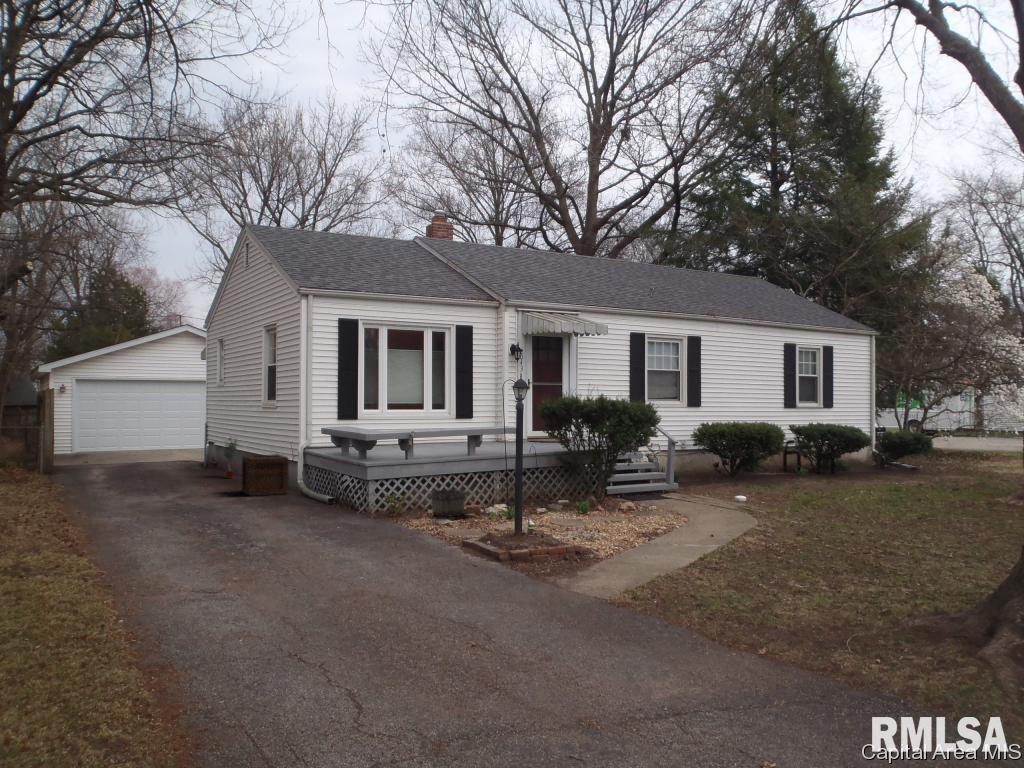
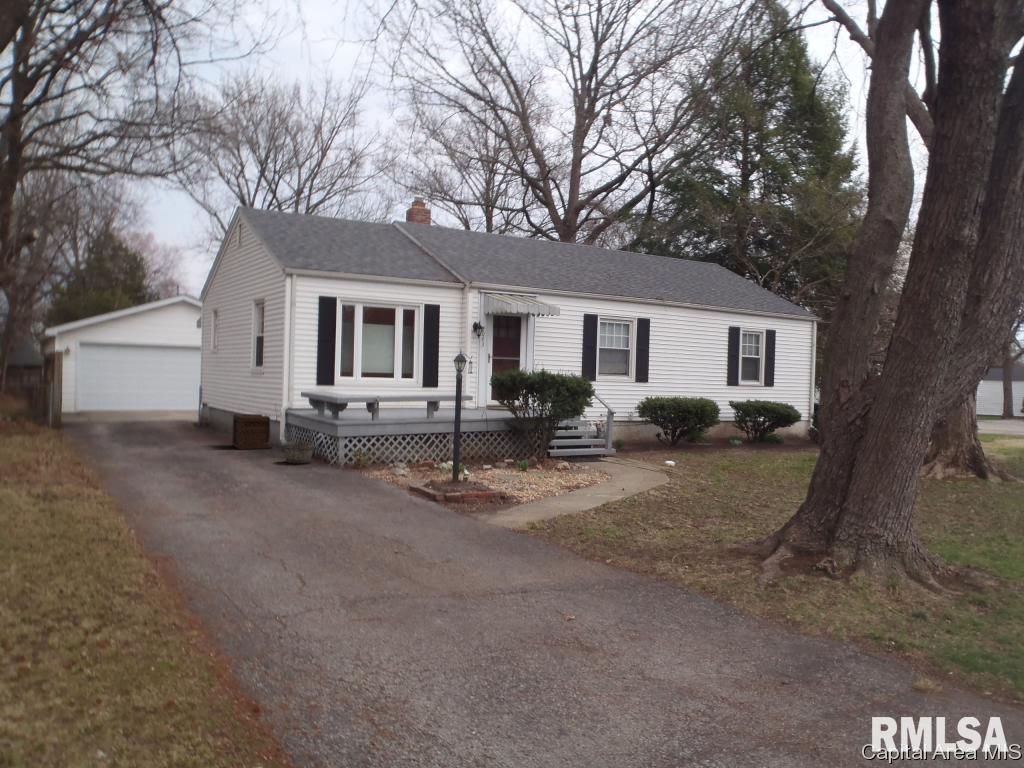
potted tree: present [224,438,244,479] -> none [215,398,237,435]
bench: present [783,440,835,474] -> none [724,416,769,447]
wooden bucket: present [430,485,466,517] -> present [283,440,314,464]

